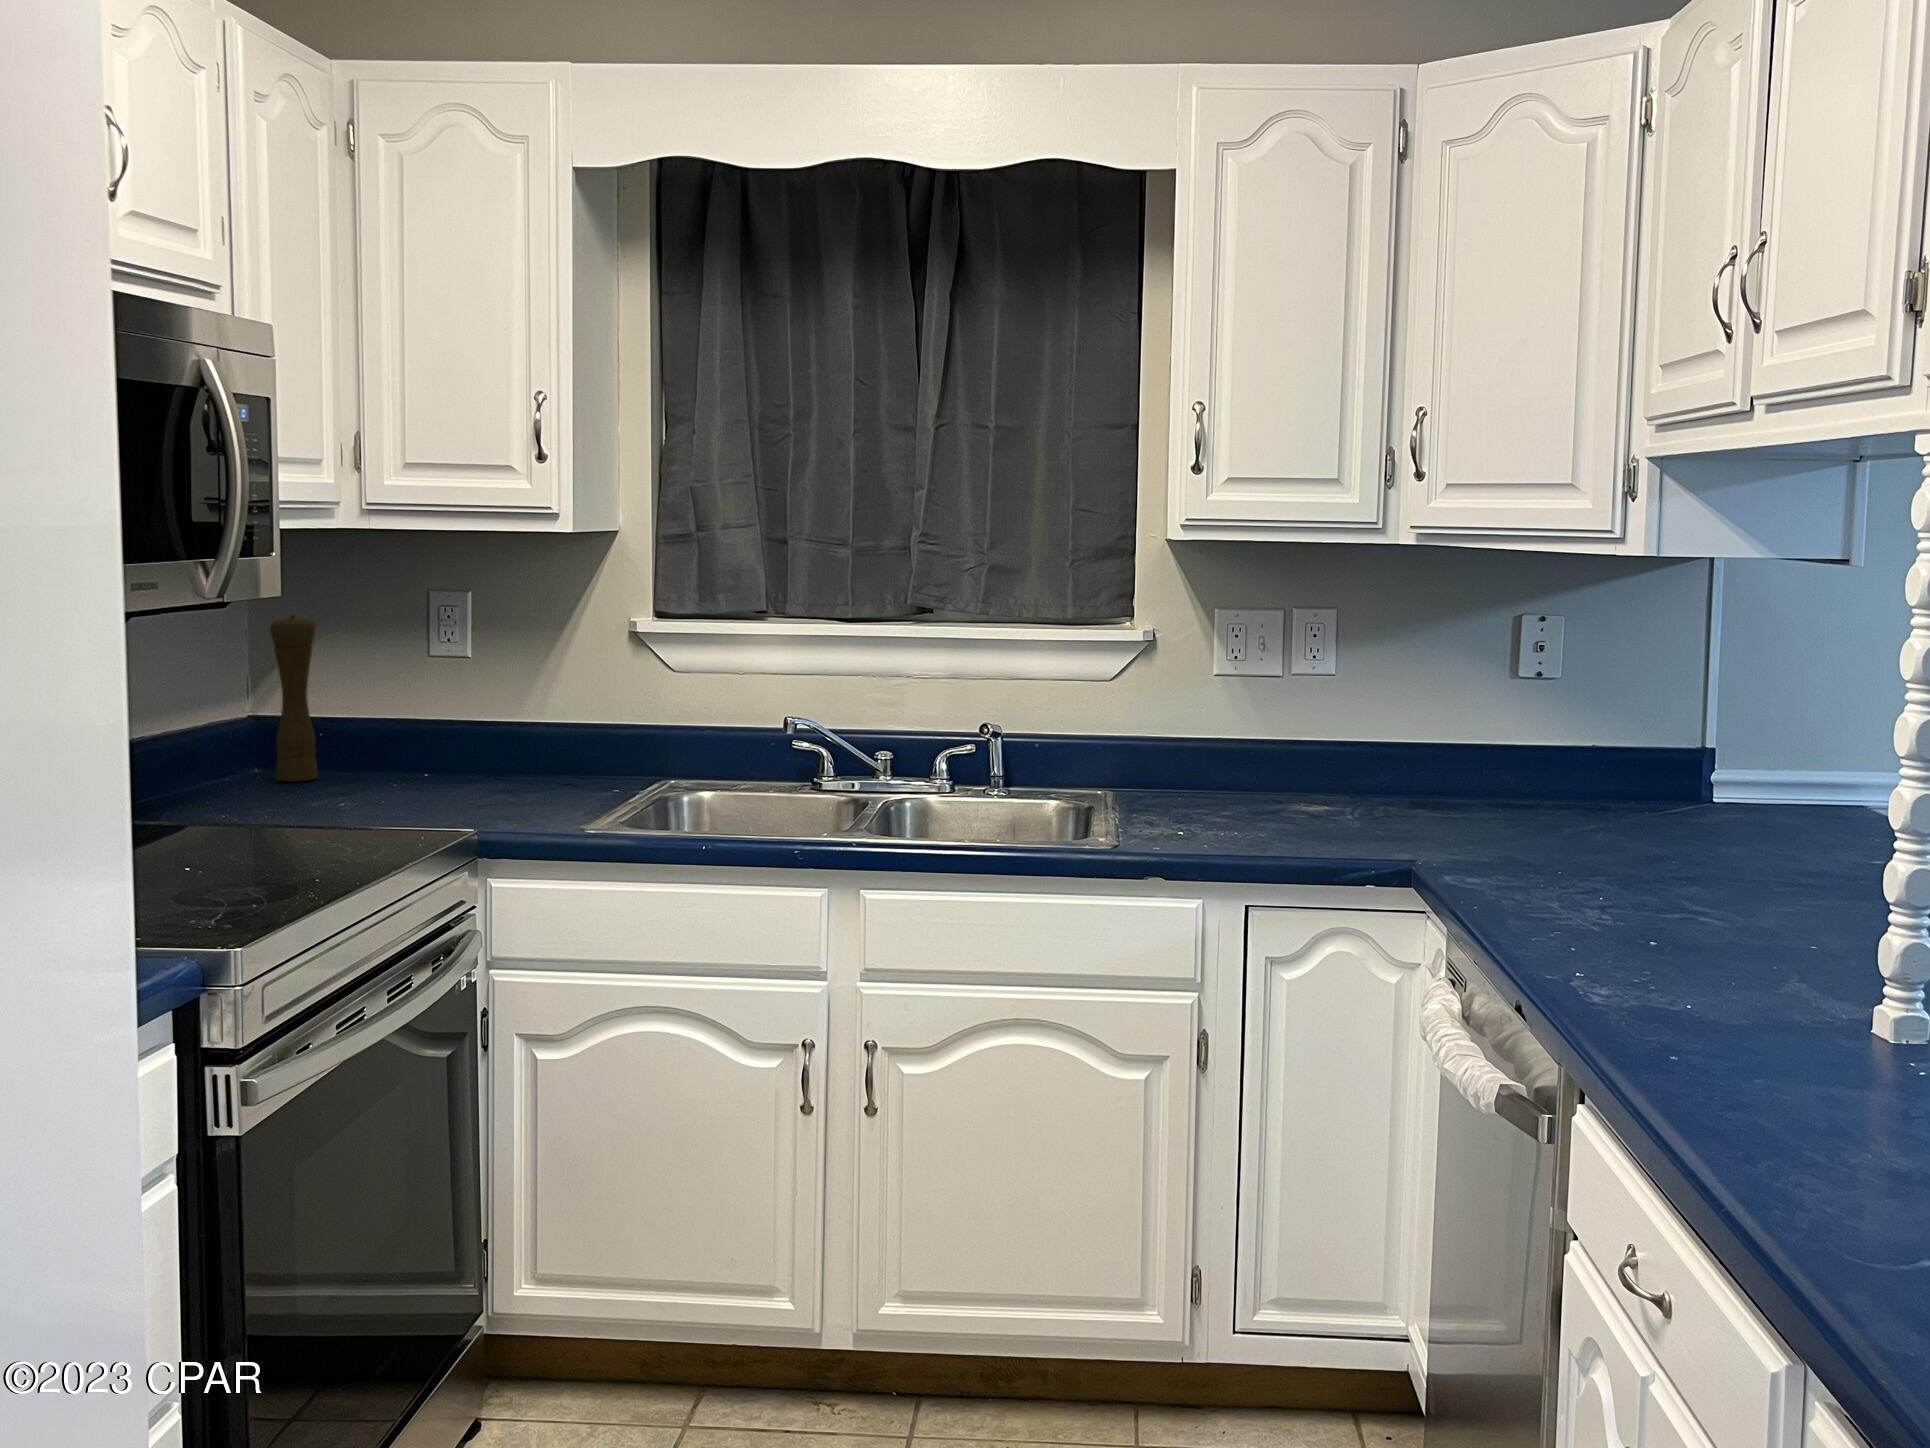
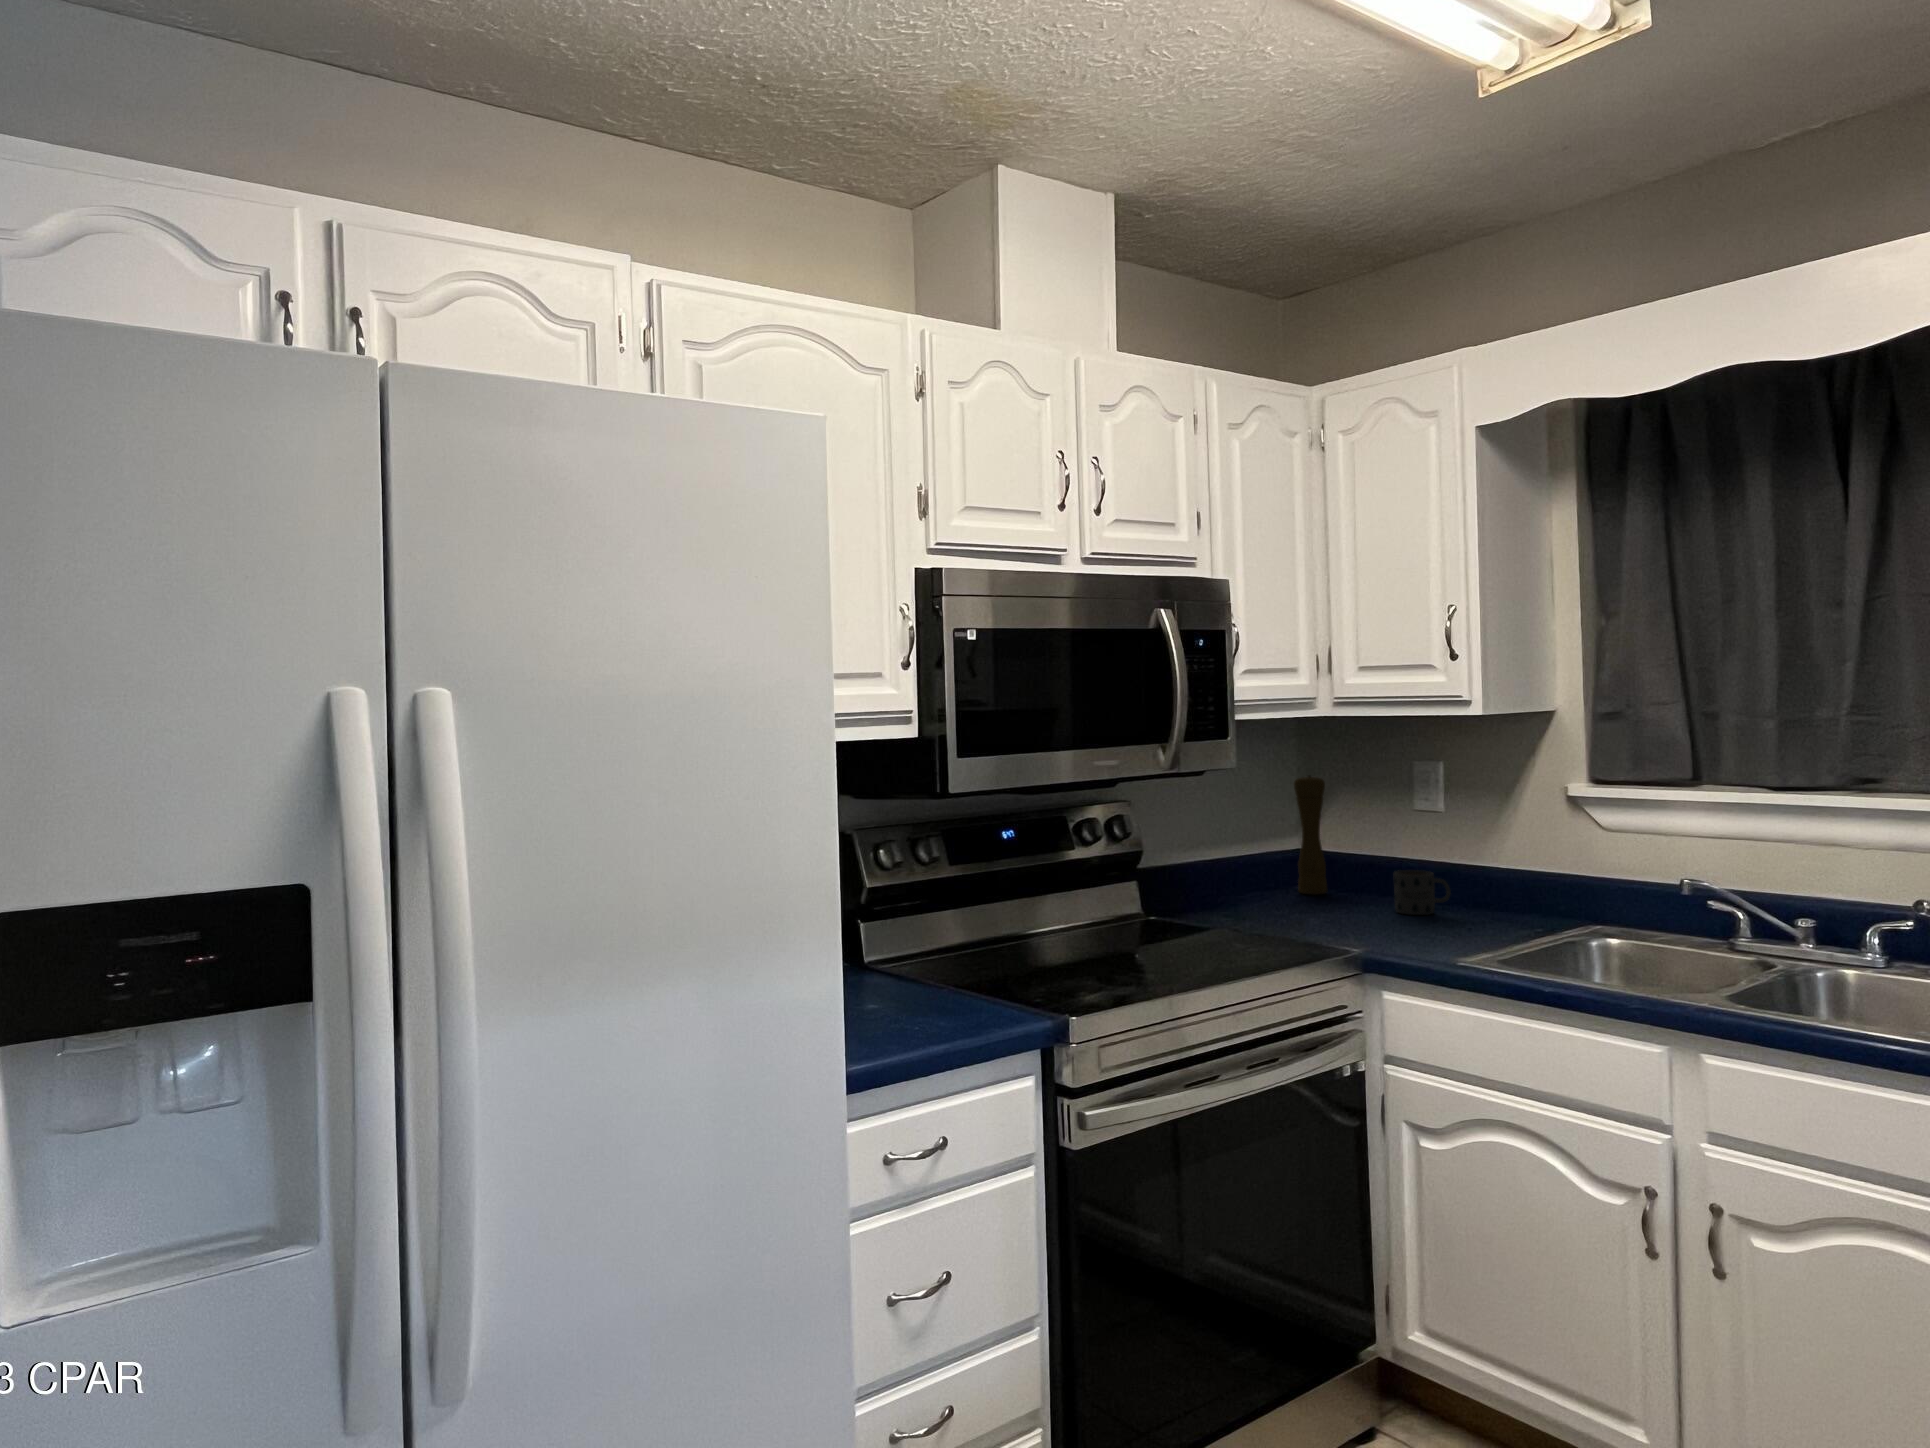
mug: none [434,734,505,791] -> present [1394,870,1451,915]

